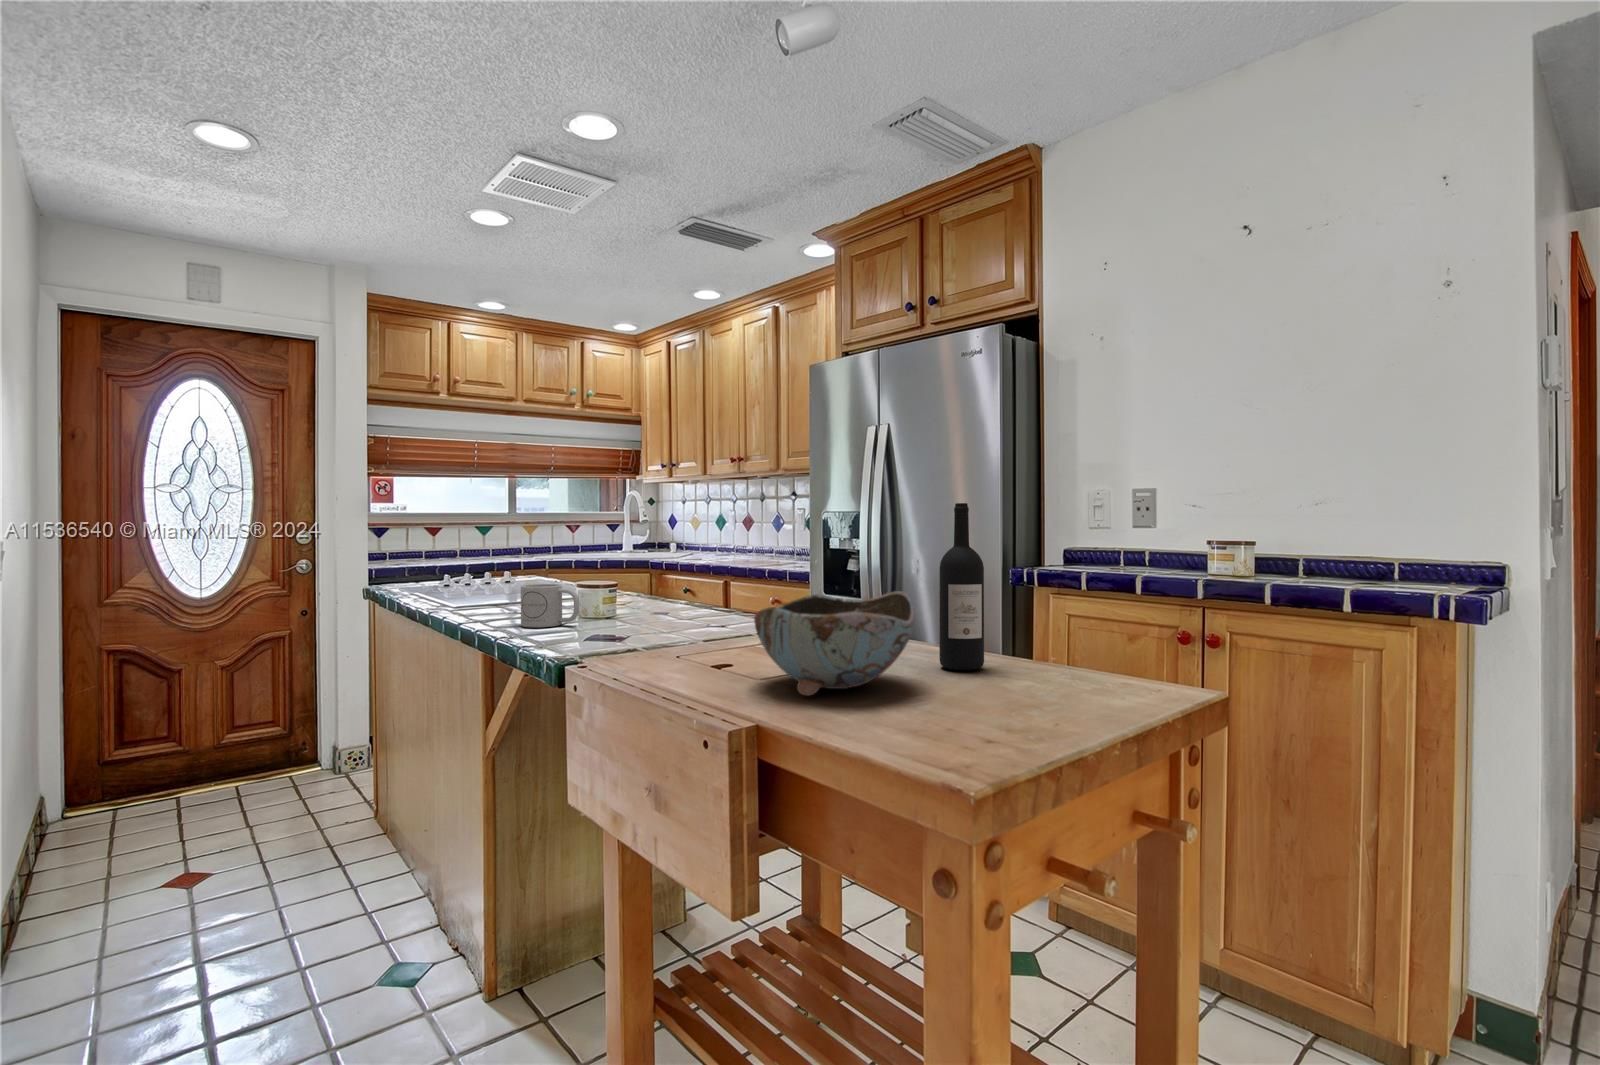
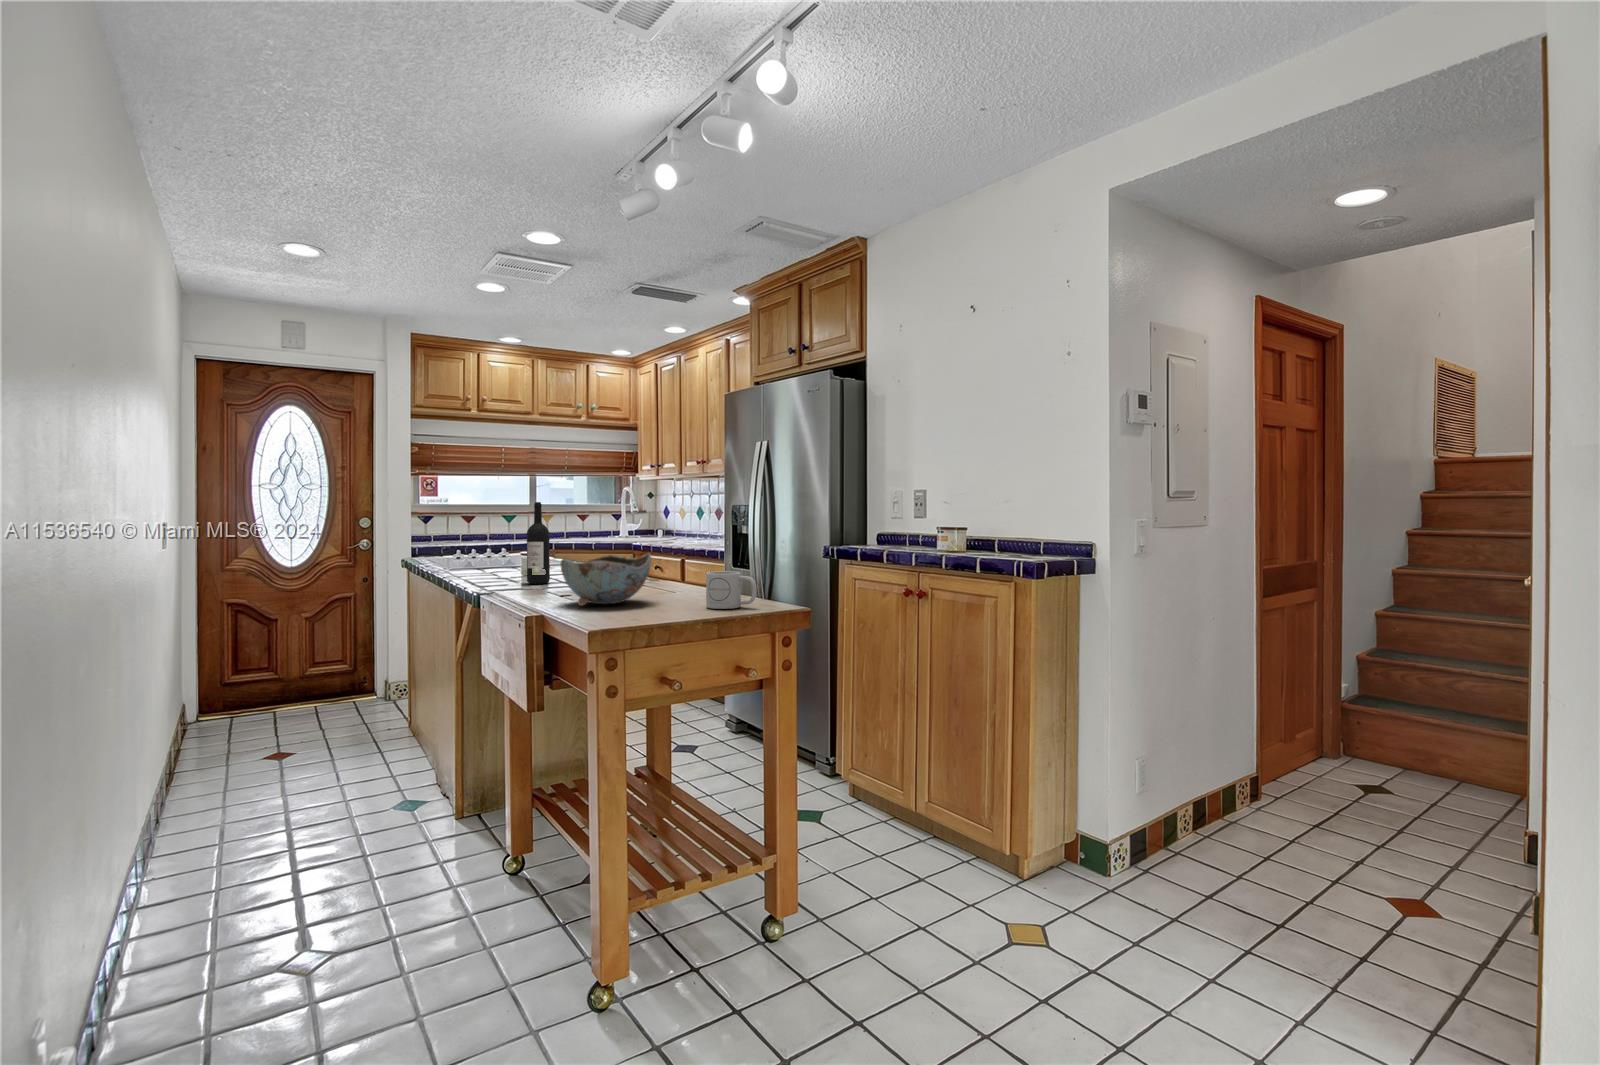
wine bottle: present [939,503,984,670] -> present [527,502,550,584]
mug: present [521,584,579,627] -> present [706,571,756,609]

